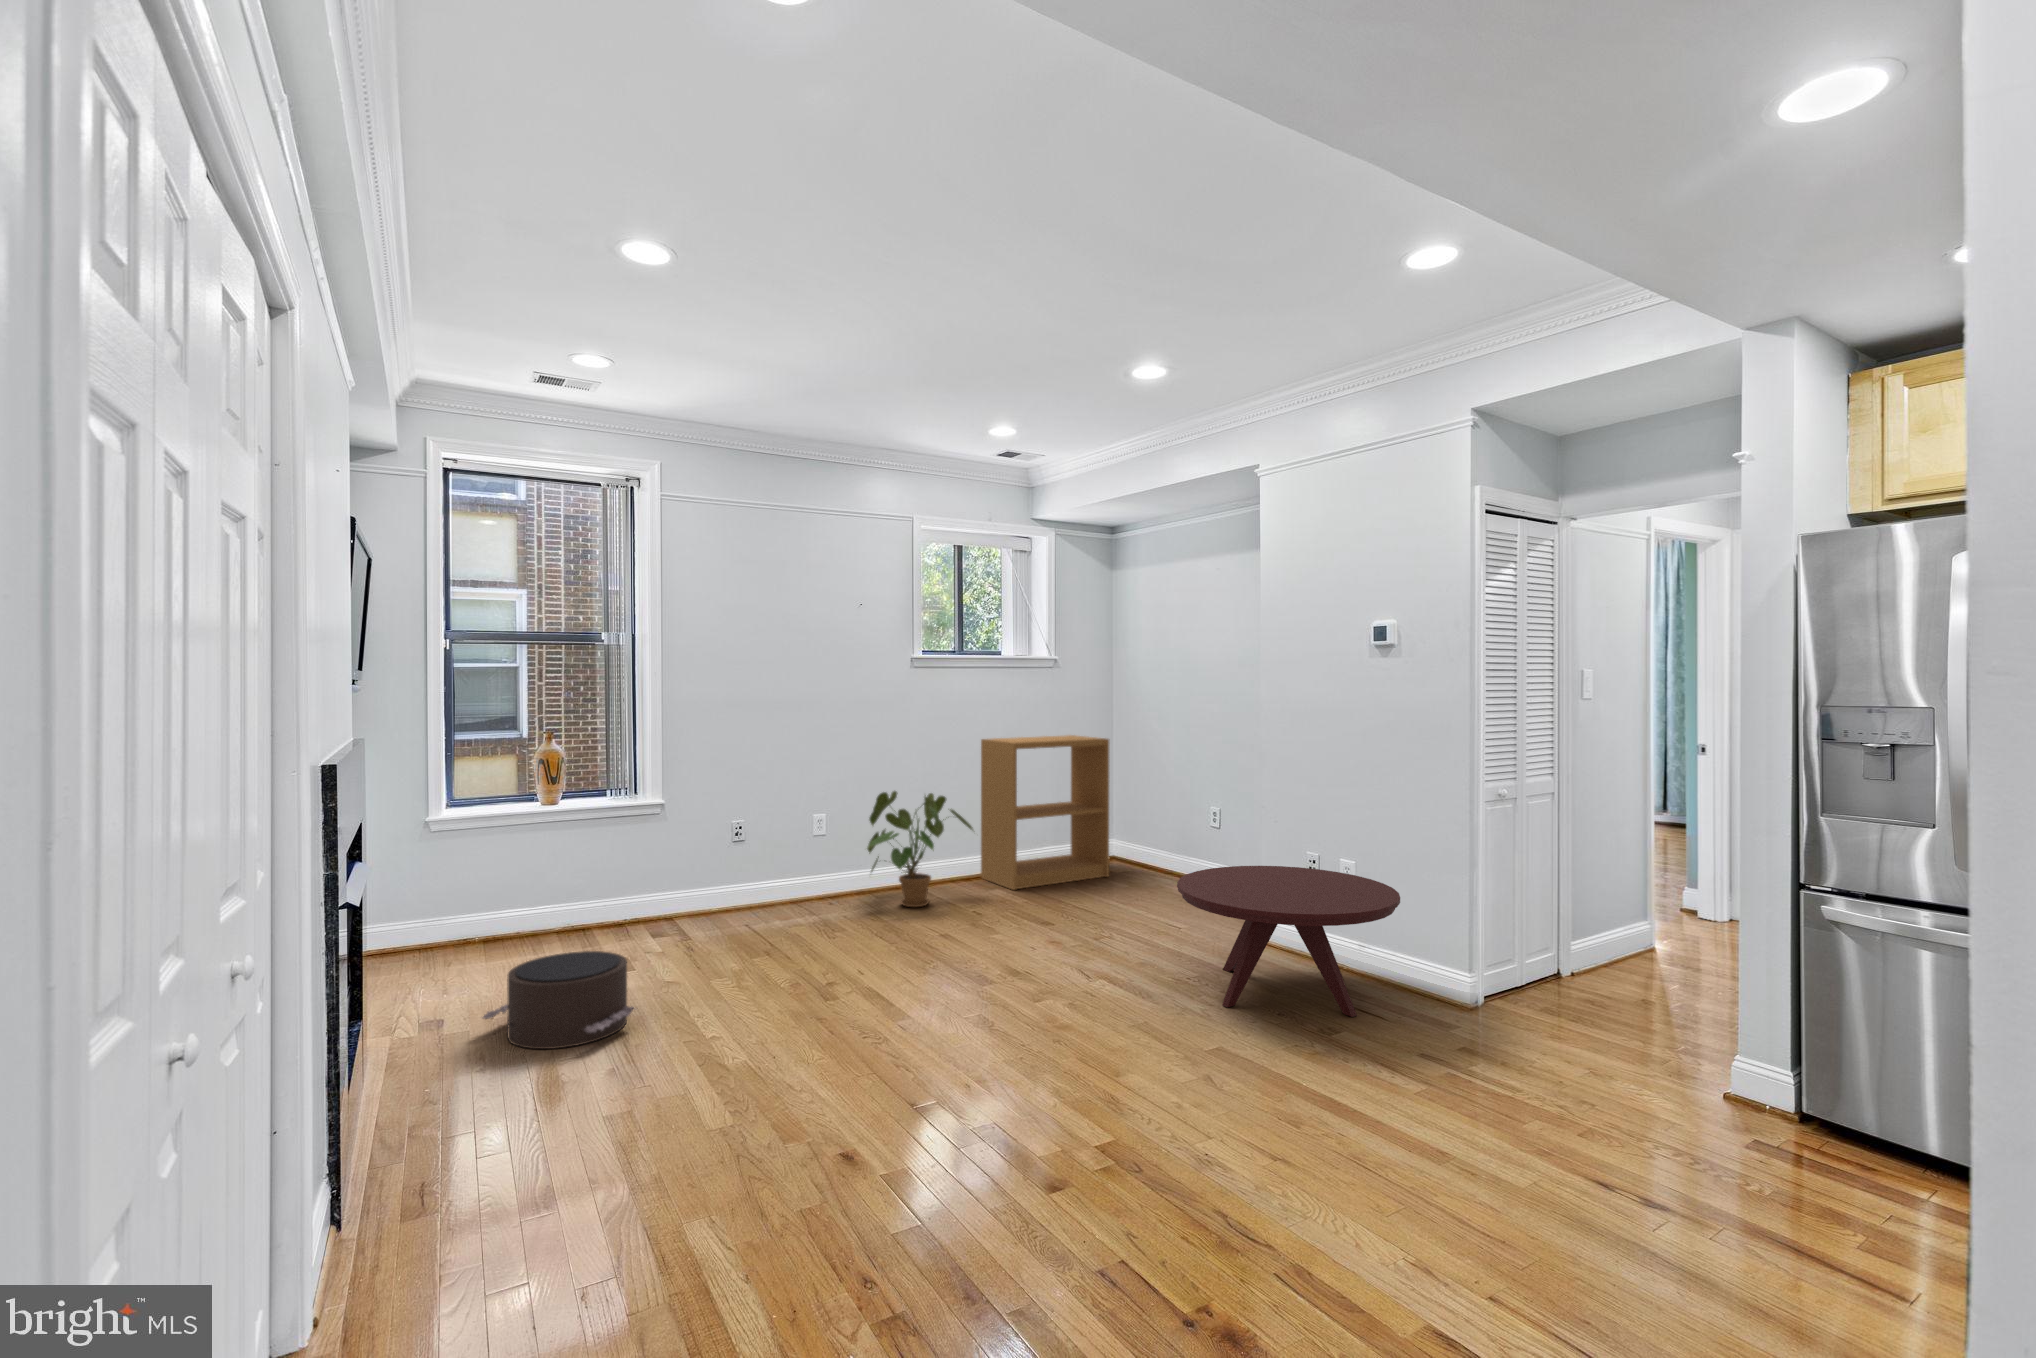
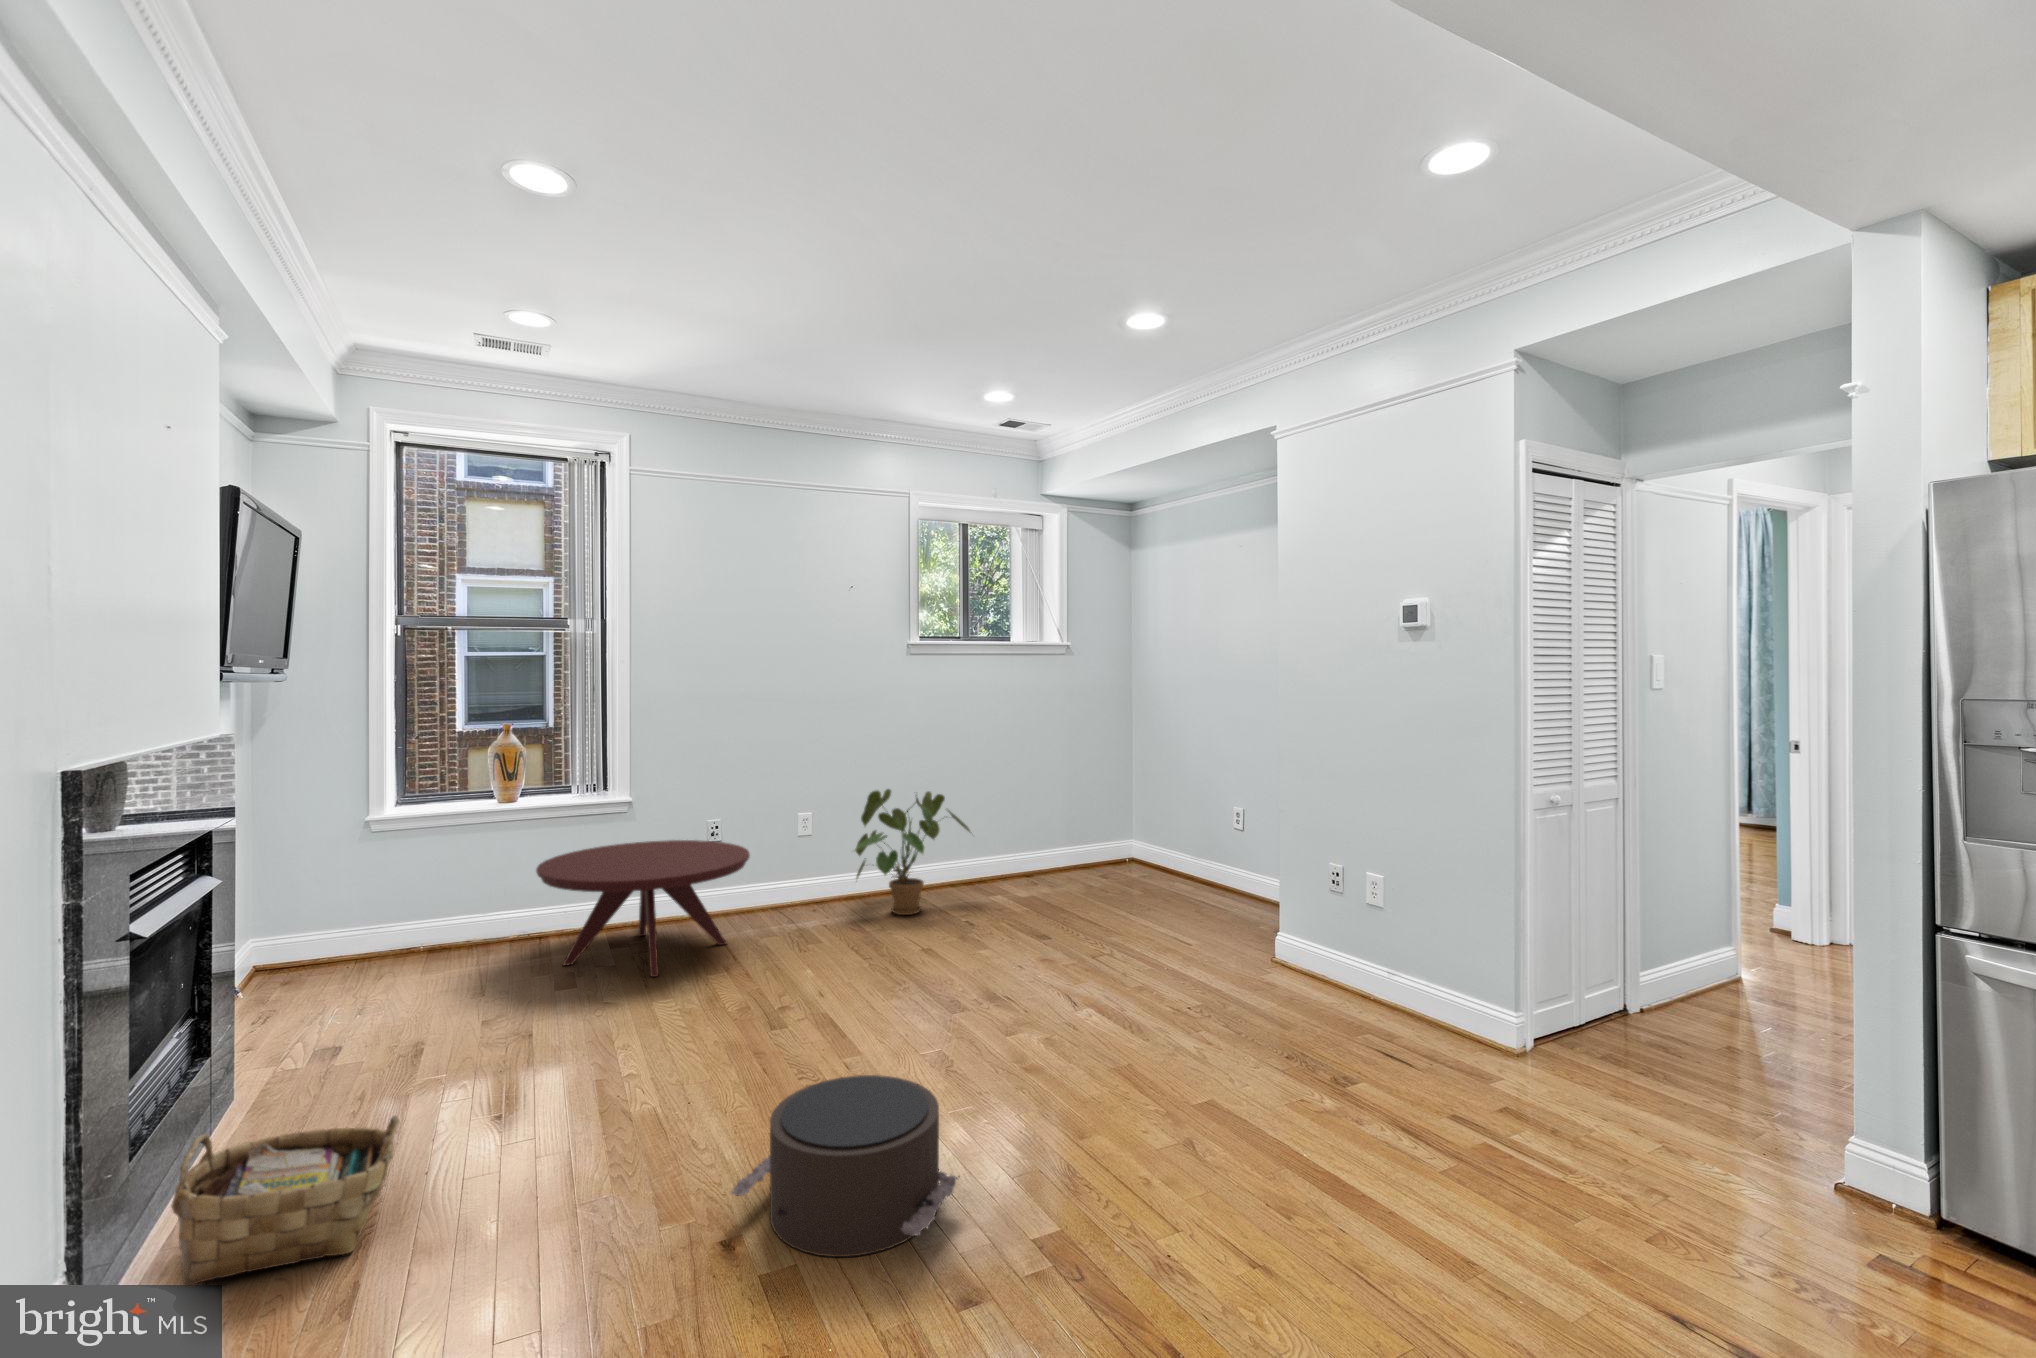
bookshelf: present [981,735,1109,890] -> none [985,729,1123,896]
coffee table: present [1177,866,1400,1017] -> present [536,840,750,977]
pouf: present [483,951,634,1049] -> present [731,1075,959,1257]
woven basket: none [393,1061,563,1195] -> present [171,1115,399,1285]

